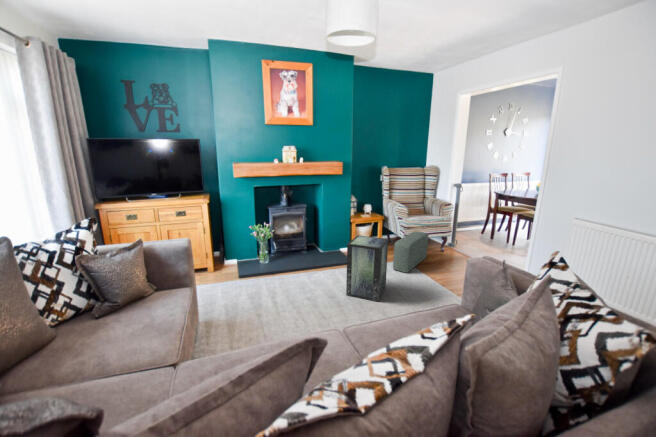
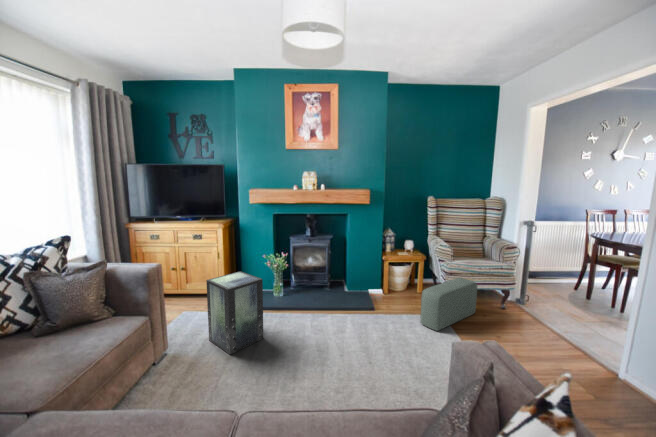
storage box: present [346,235,388,302] -> present [206,271,264,355]

